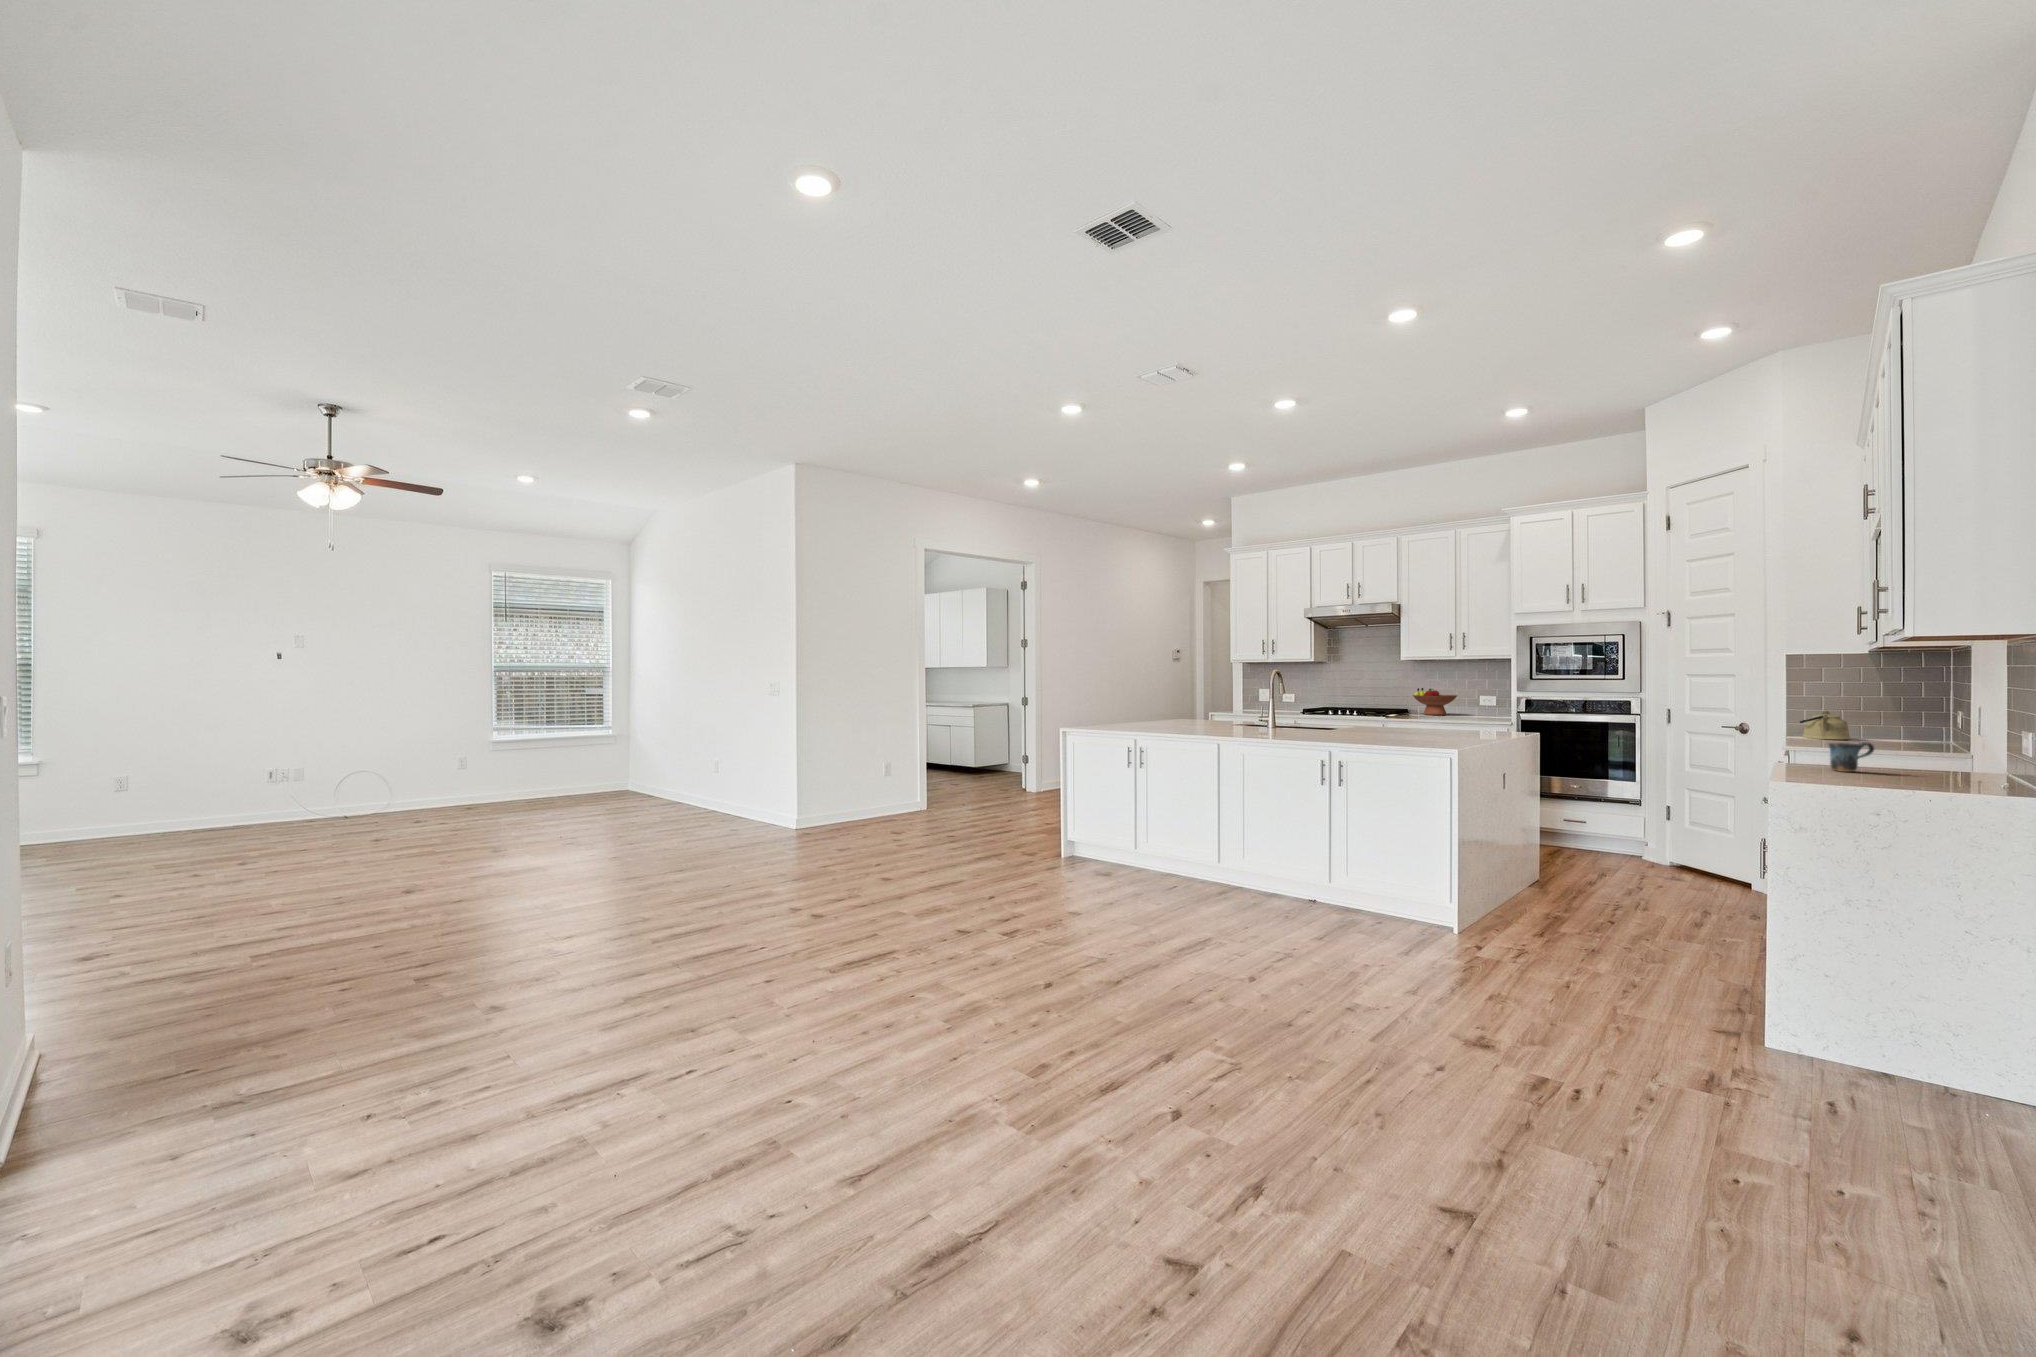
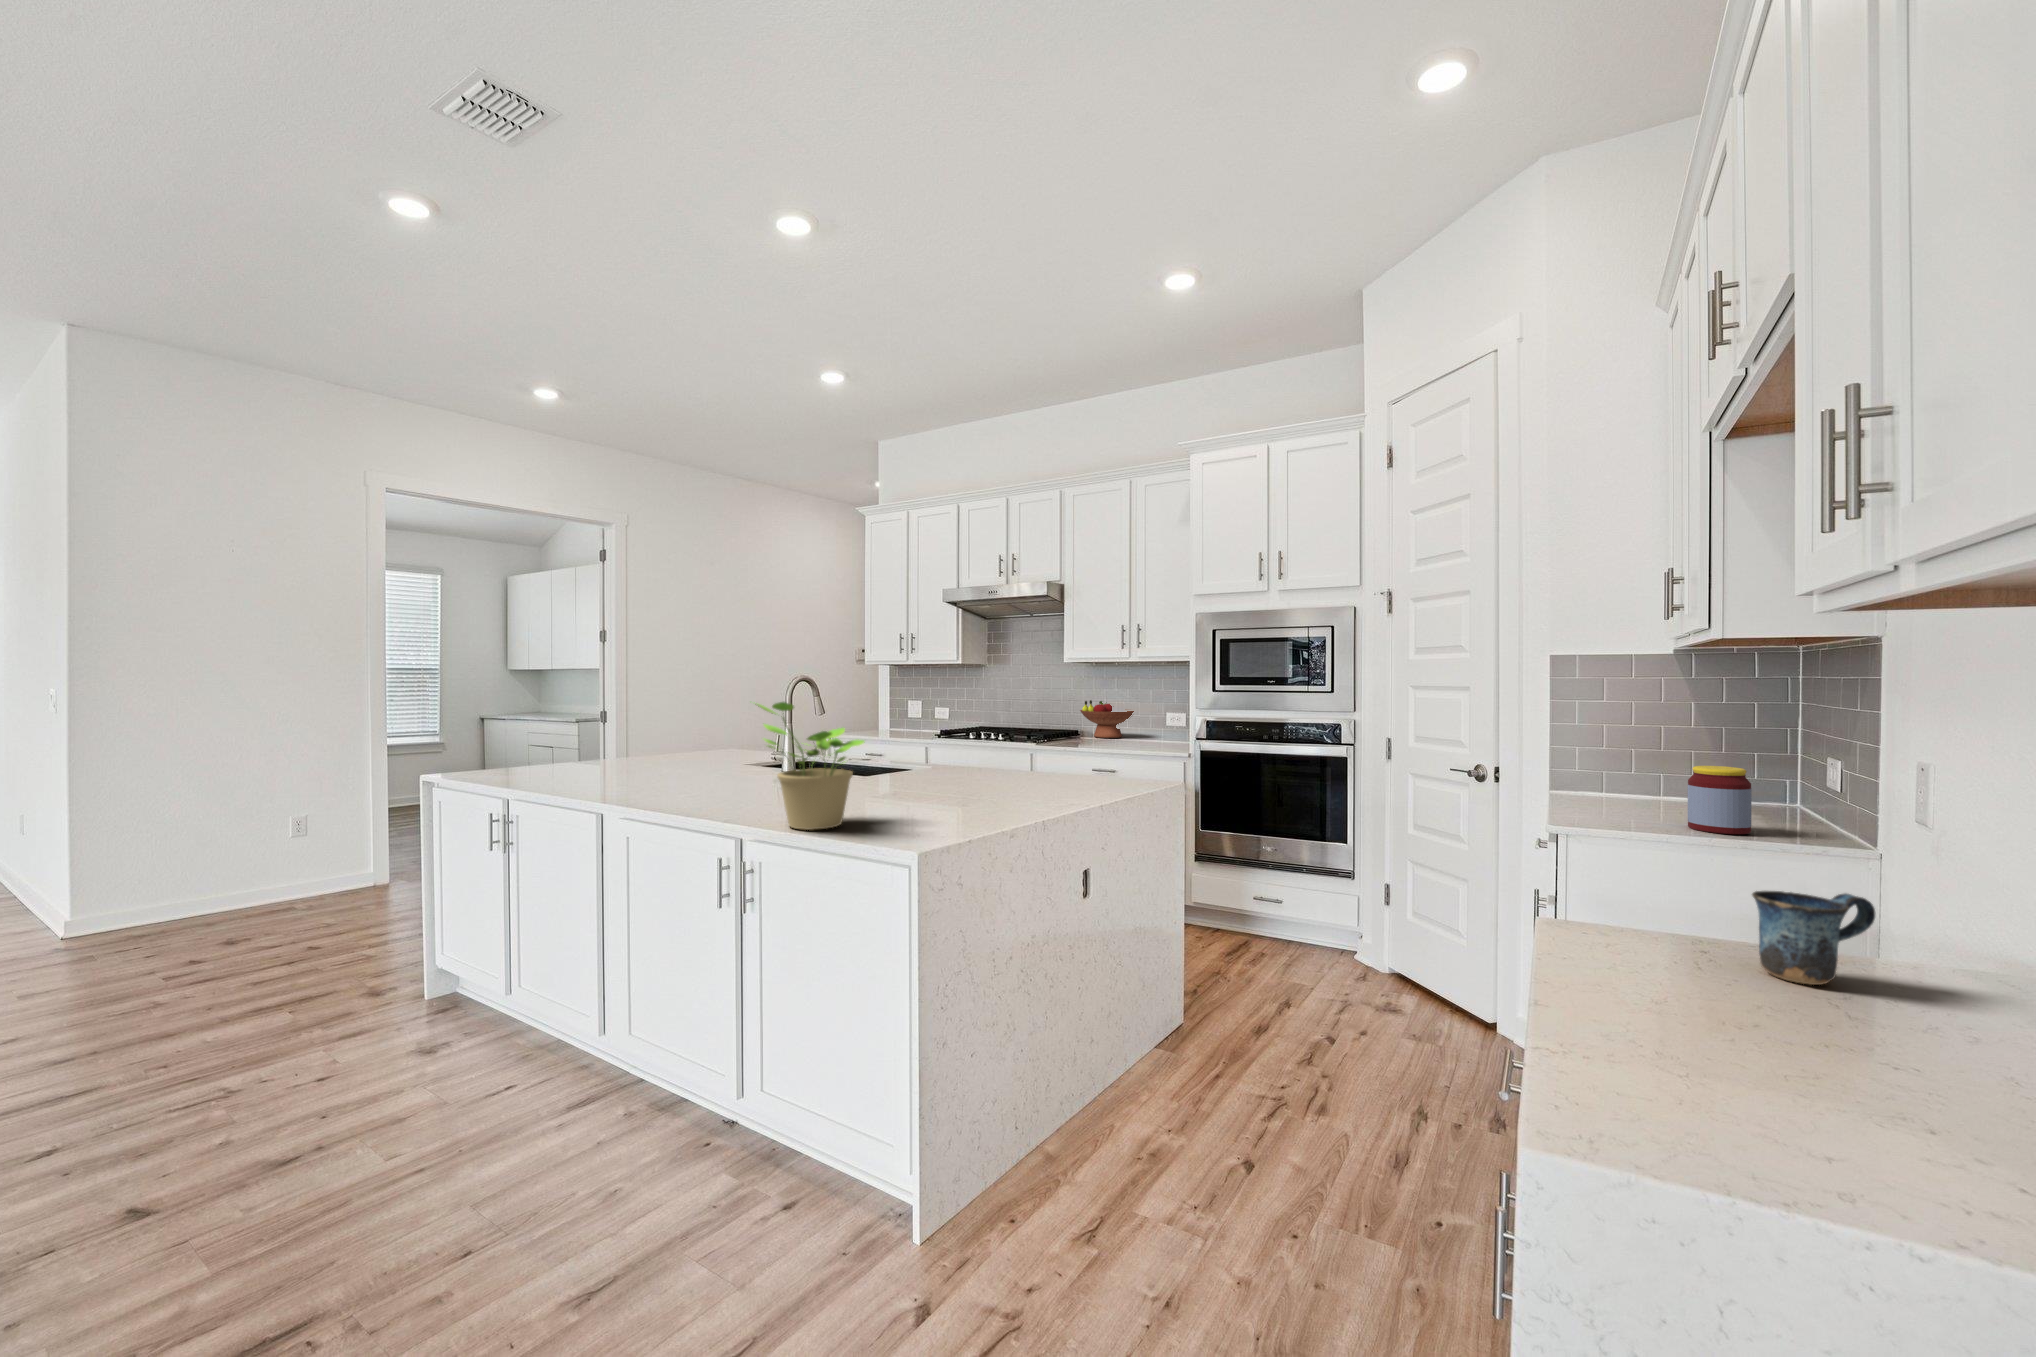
potted plant: none [1329,682,1384,743] -> present [757,702,864,830]
kettle: present [1800,711,1850,740] -> none [1570,746,1643,795]
jar: none [1861,716,1898,751] -> present [1688,766,1751,834]

